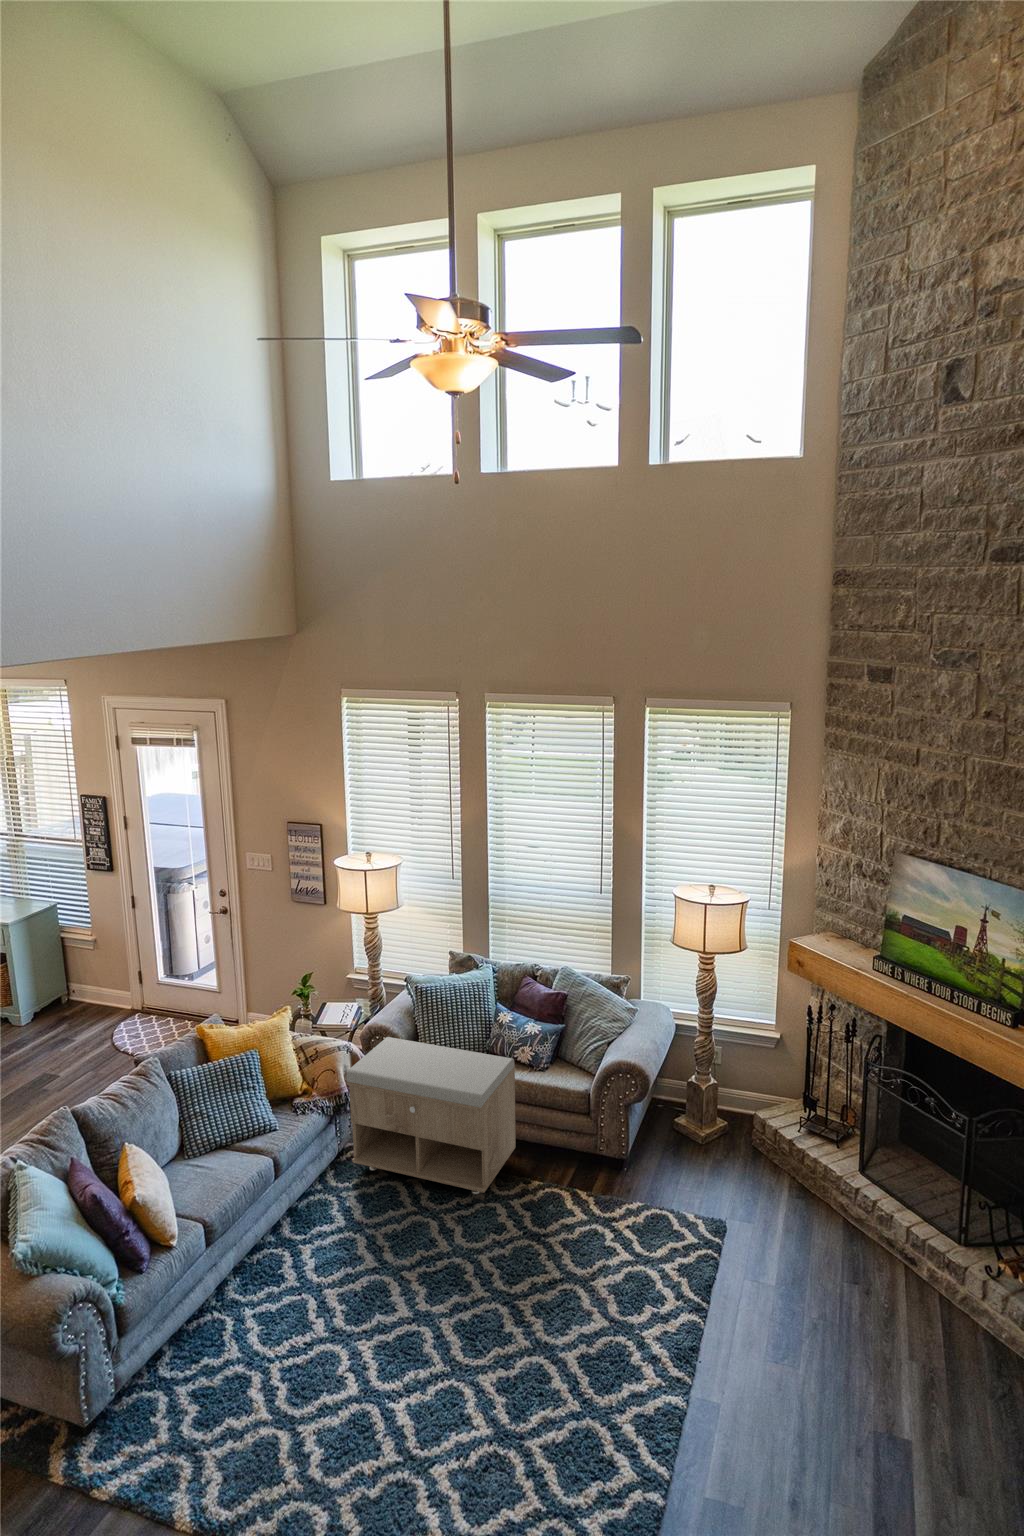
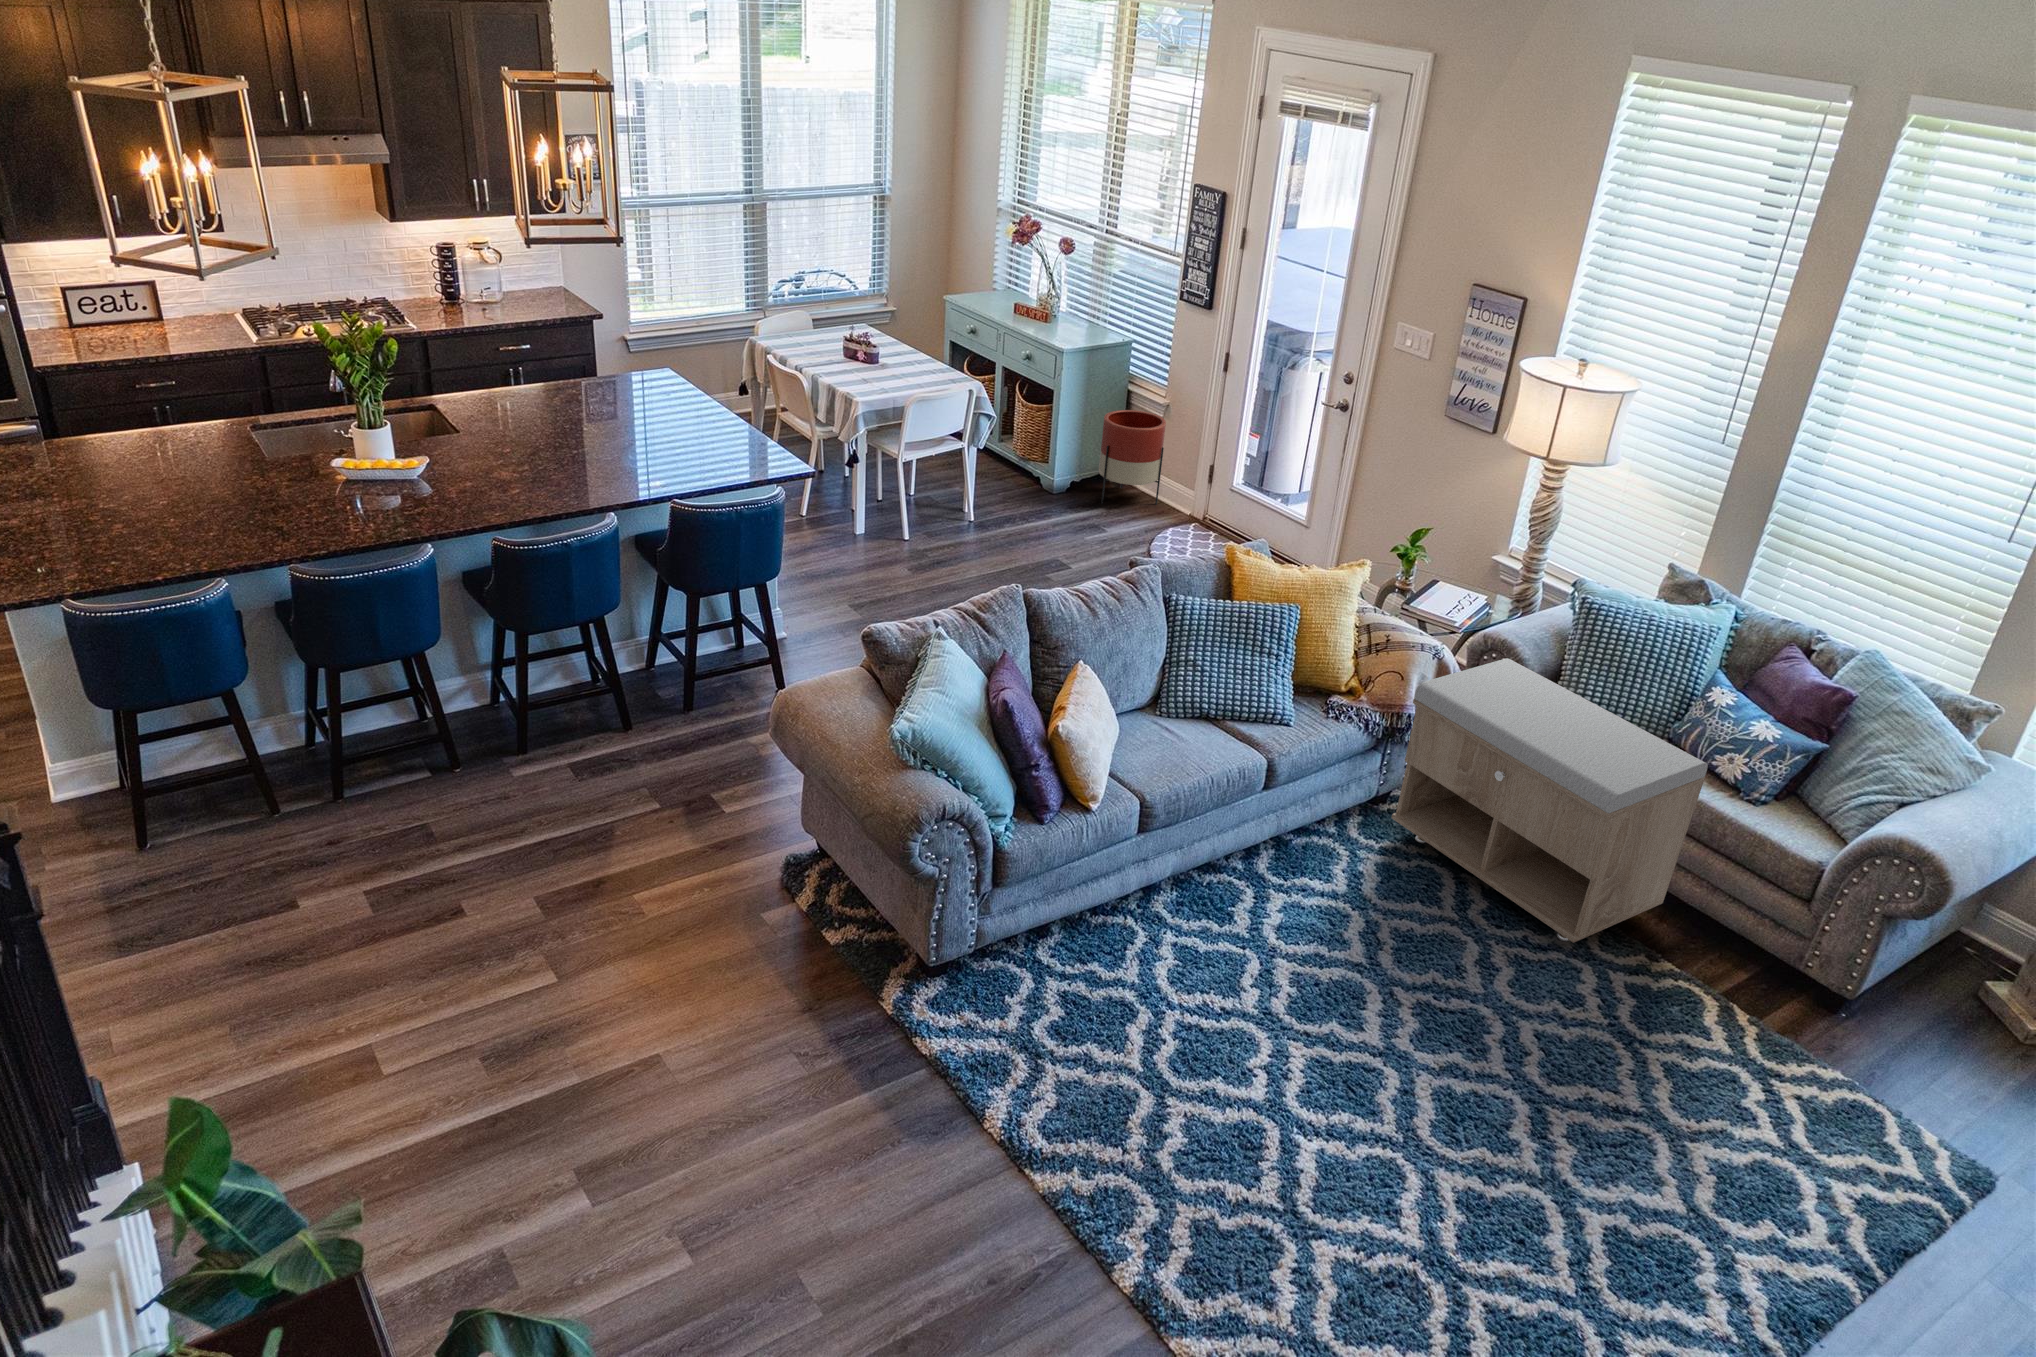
planter: none [52,949,105,1022] -> present [1099,410,1166,505]

